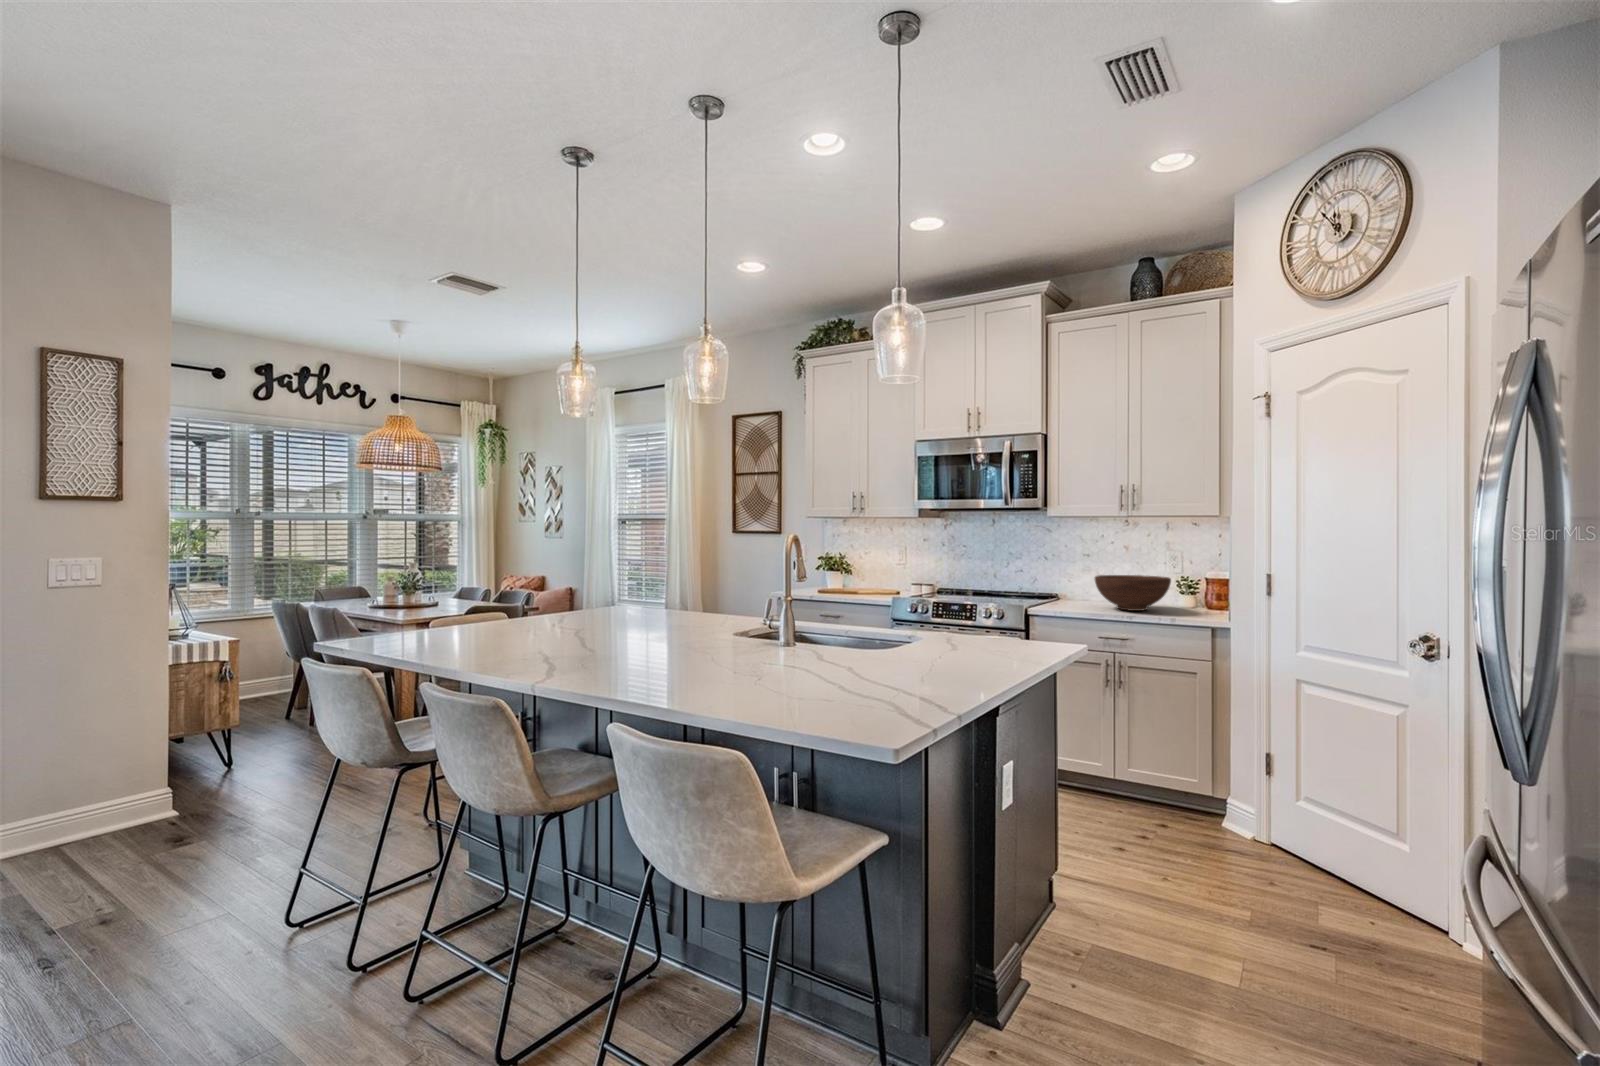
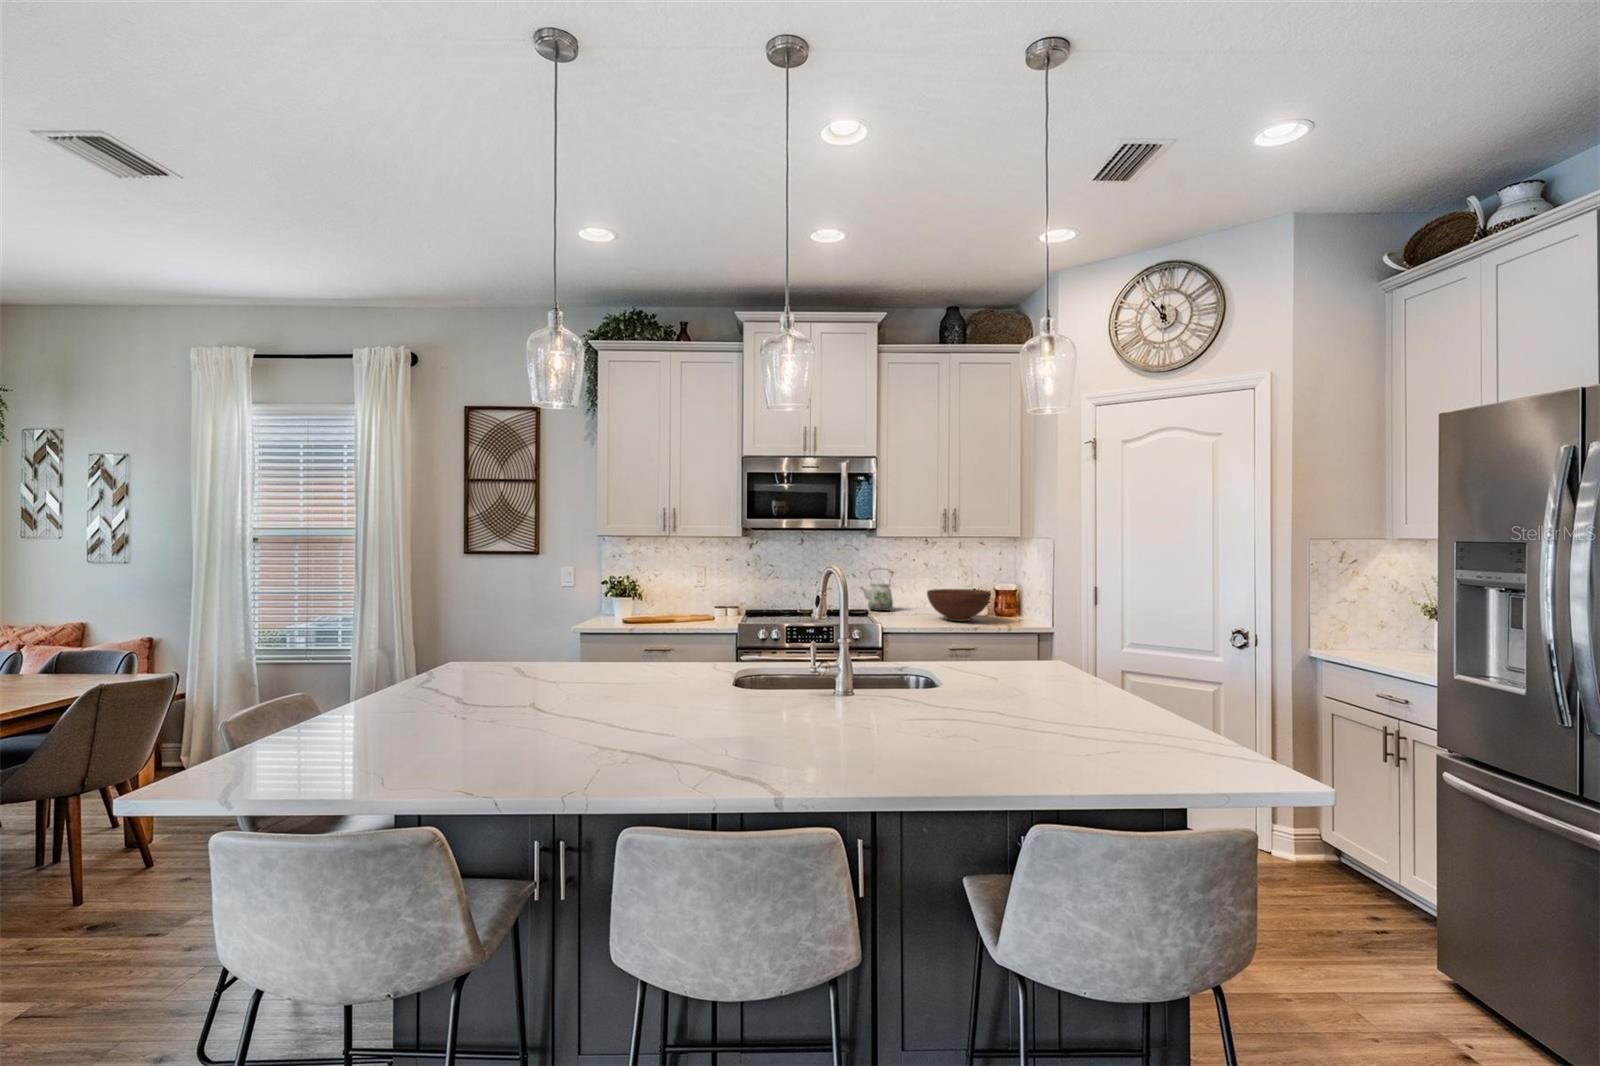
kettle: none [1050,552,1085,597] -> present [860,569,893,611]

